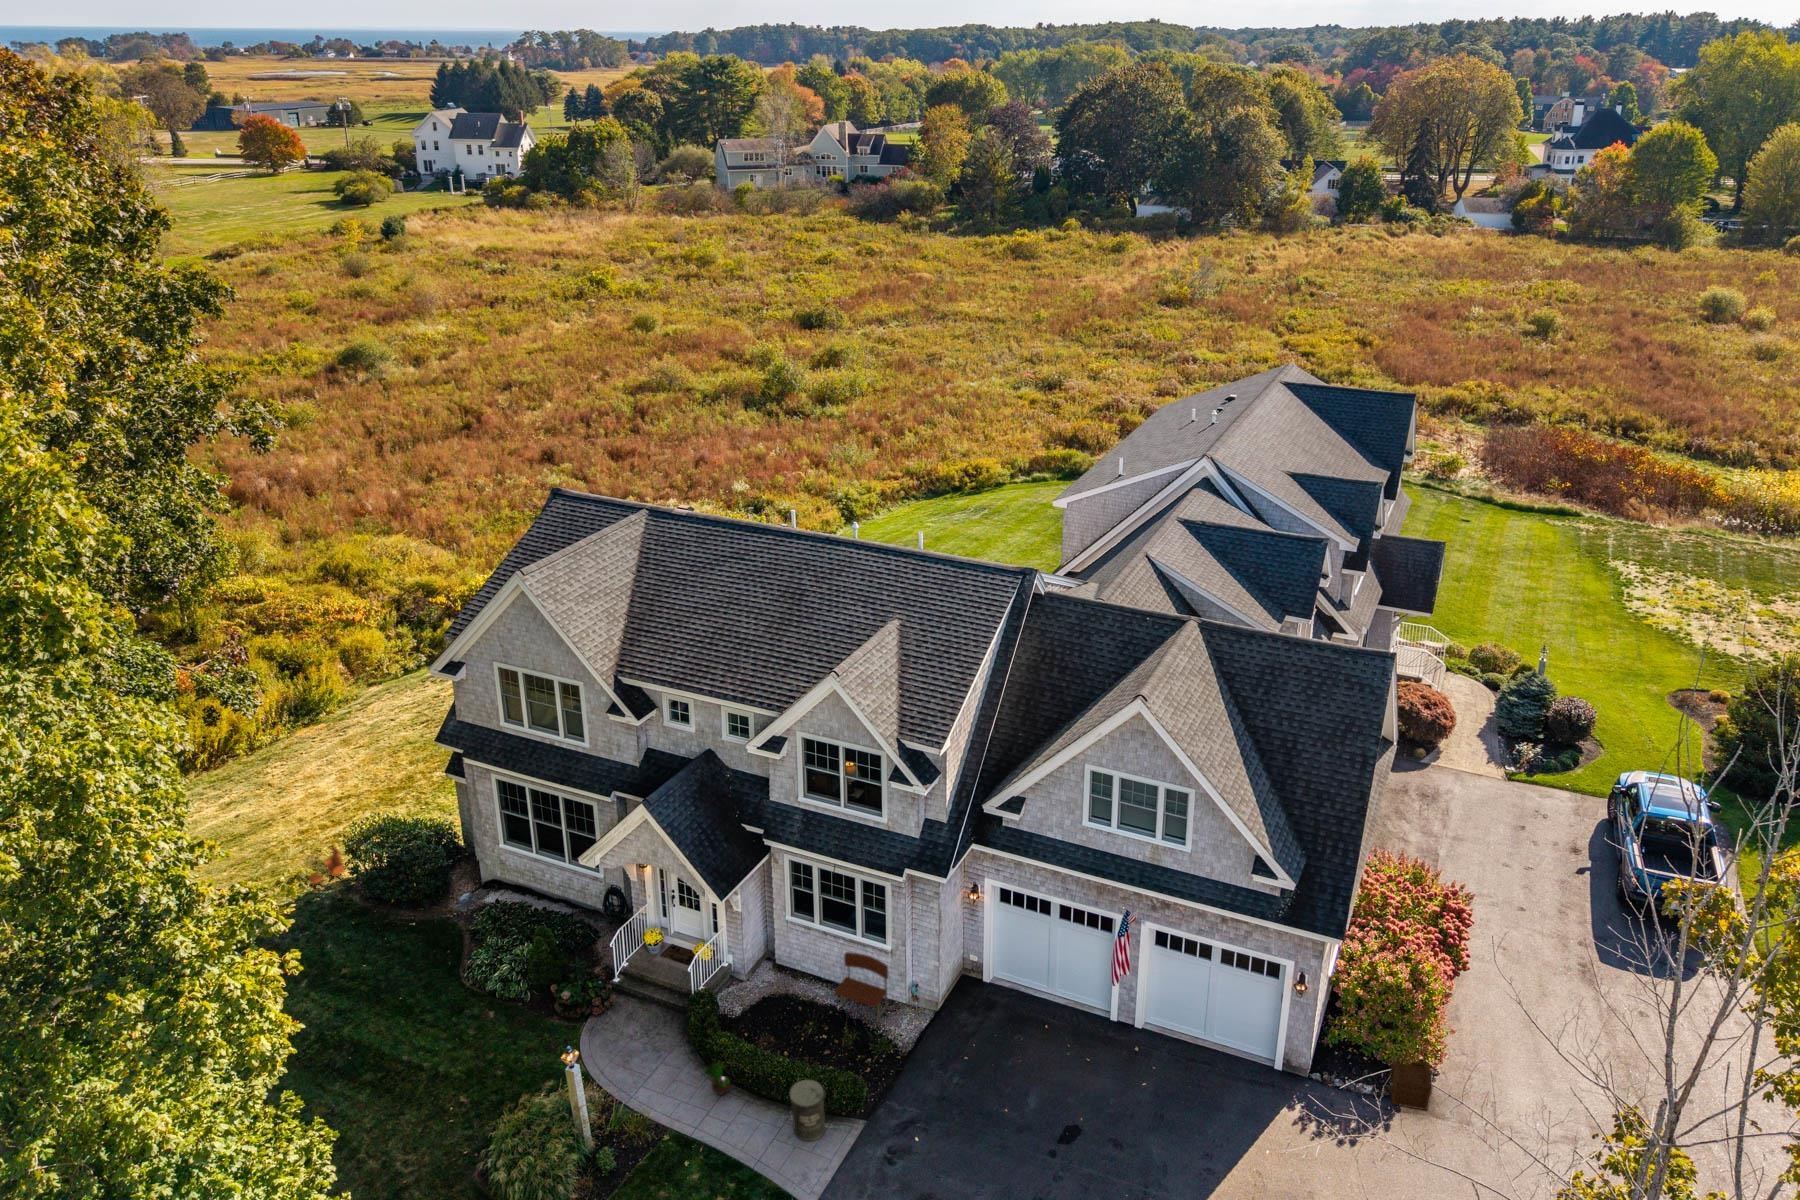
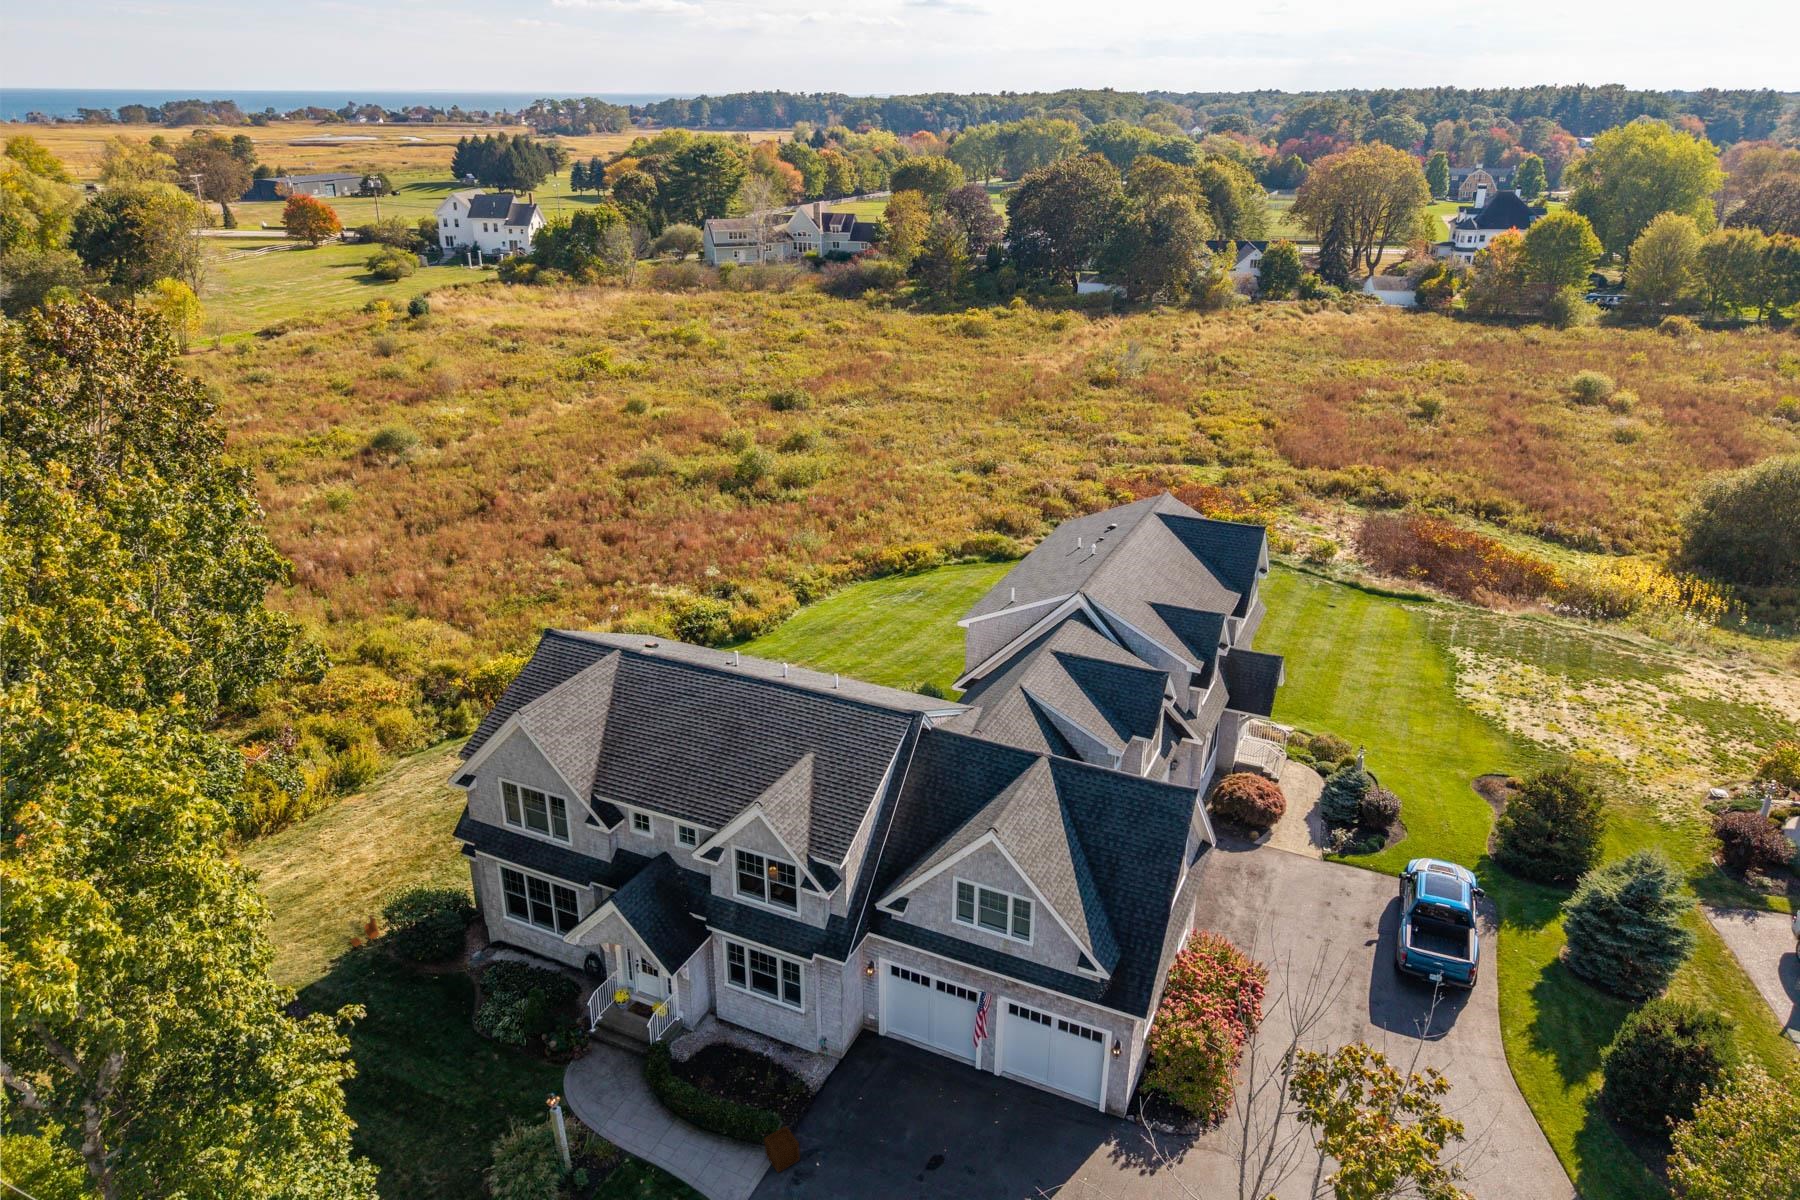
bench: present [834,952,888,1019] -> none [763,1014,806,1068]
wooden crate: present [1390,1061,1433,1110] -> present [764,1126,800,1173]
potted tree: present [705,1063,730,1094] -> none [655,1105,678,1131]
trash can: present [790,1080,825,1141] -> none [721,1122,749,1169]

